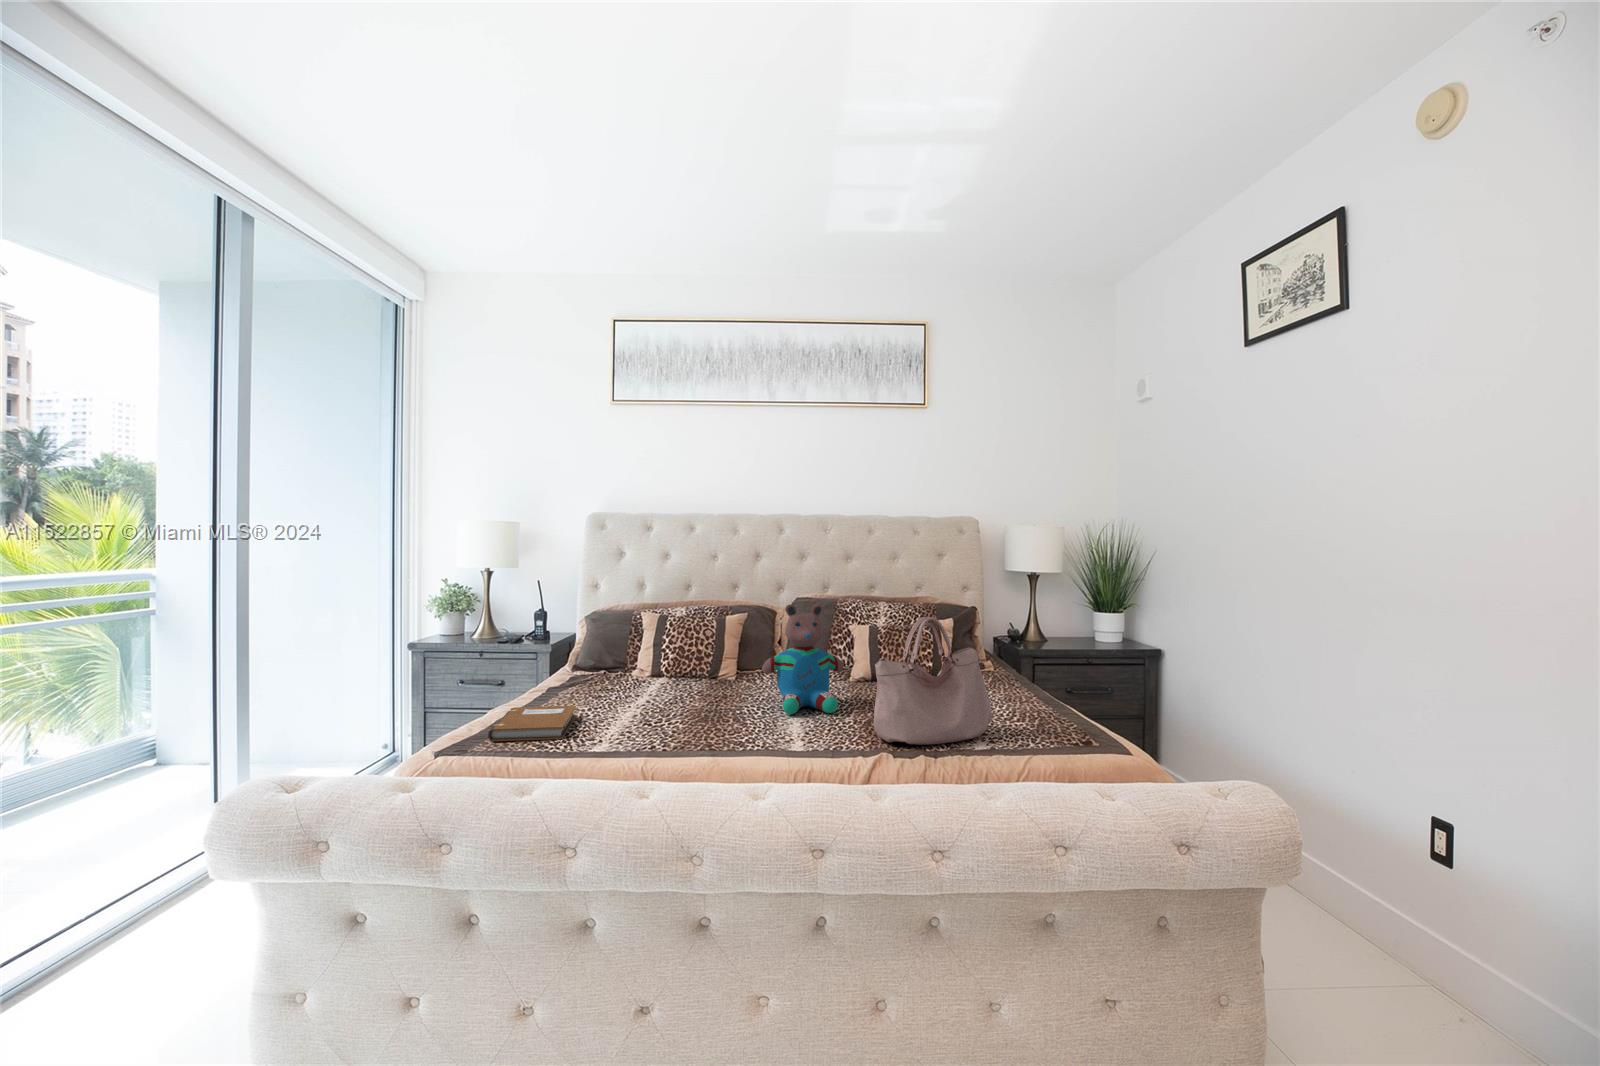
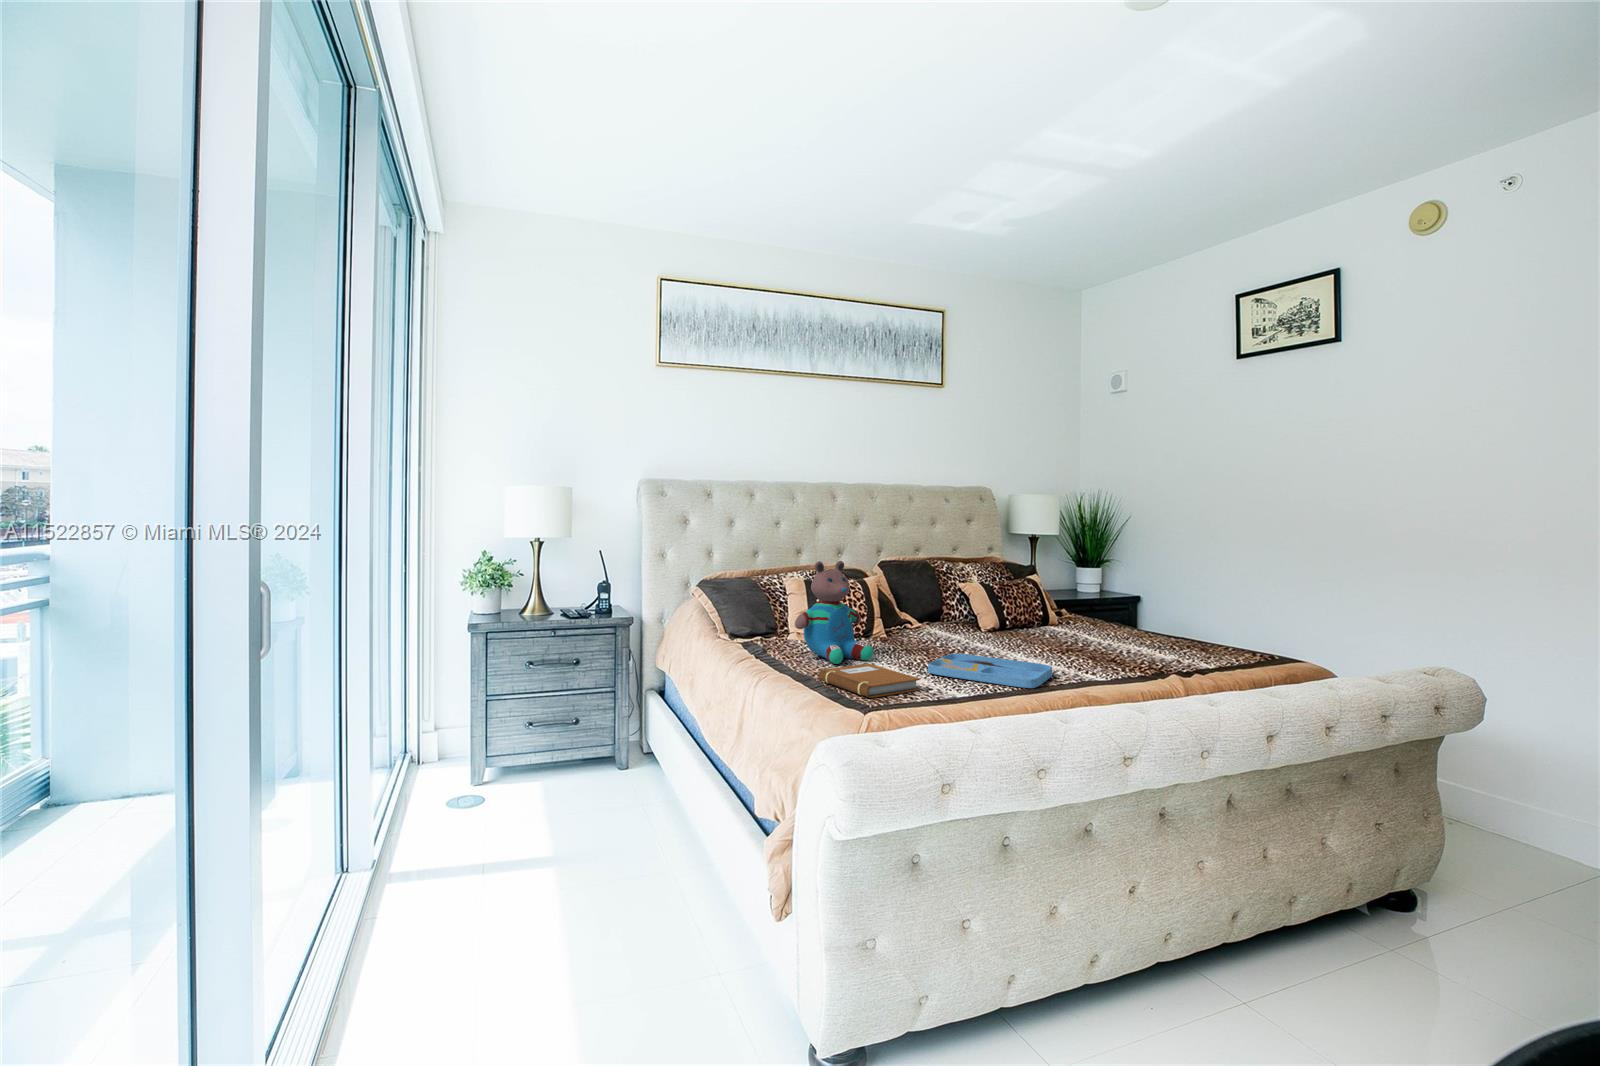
teddy bear: present [762,604,844,714] -> present [795,561,874,664]
handbag: present [873,617,992,745] -> none [1131,565,1201,666]
tray: none [626,703,742,751] -> present [928,653,1052,688]

